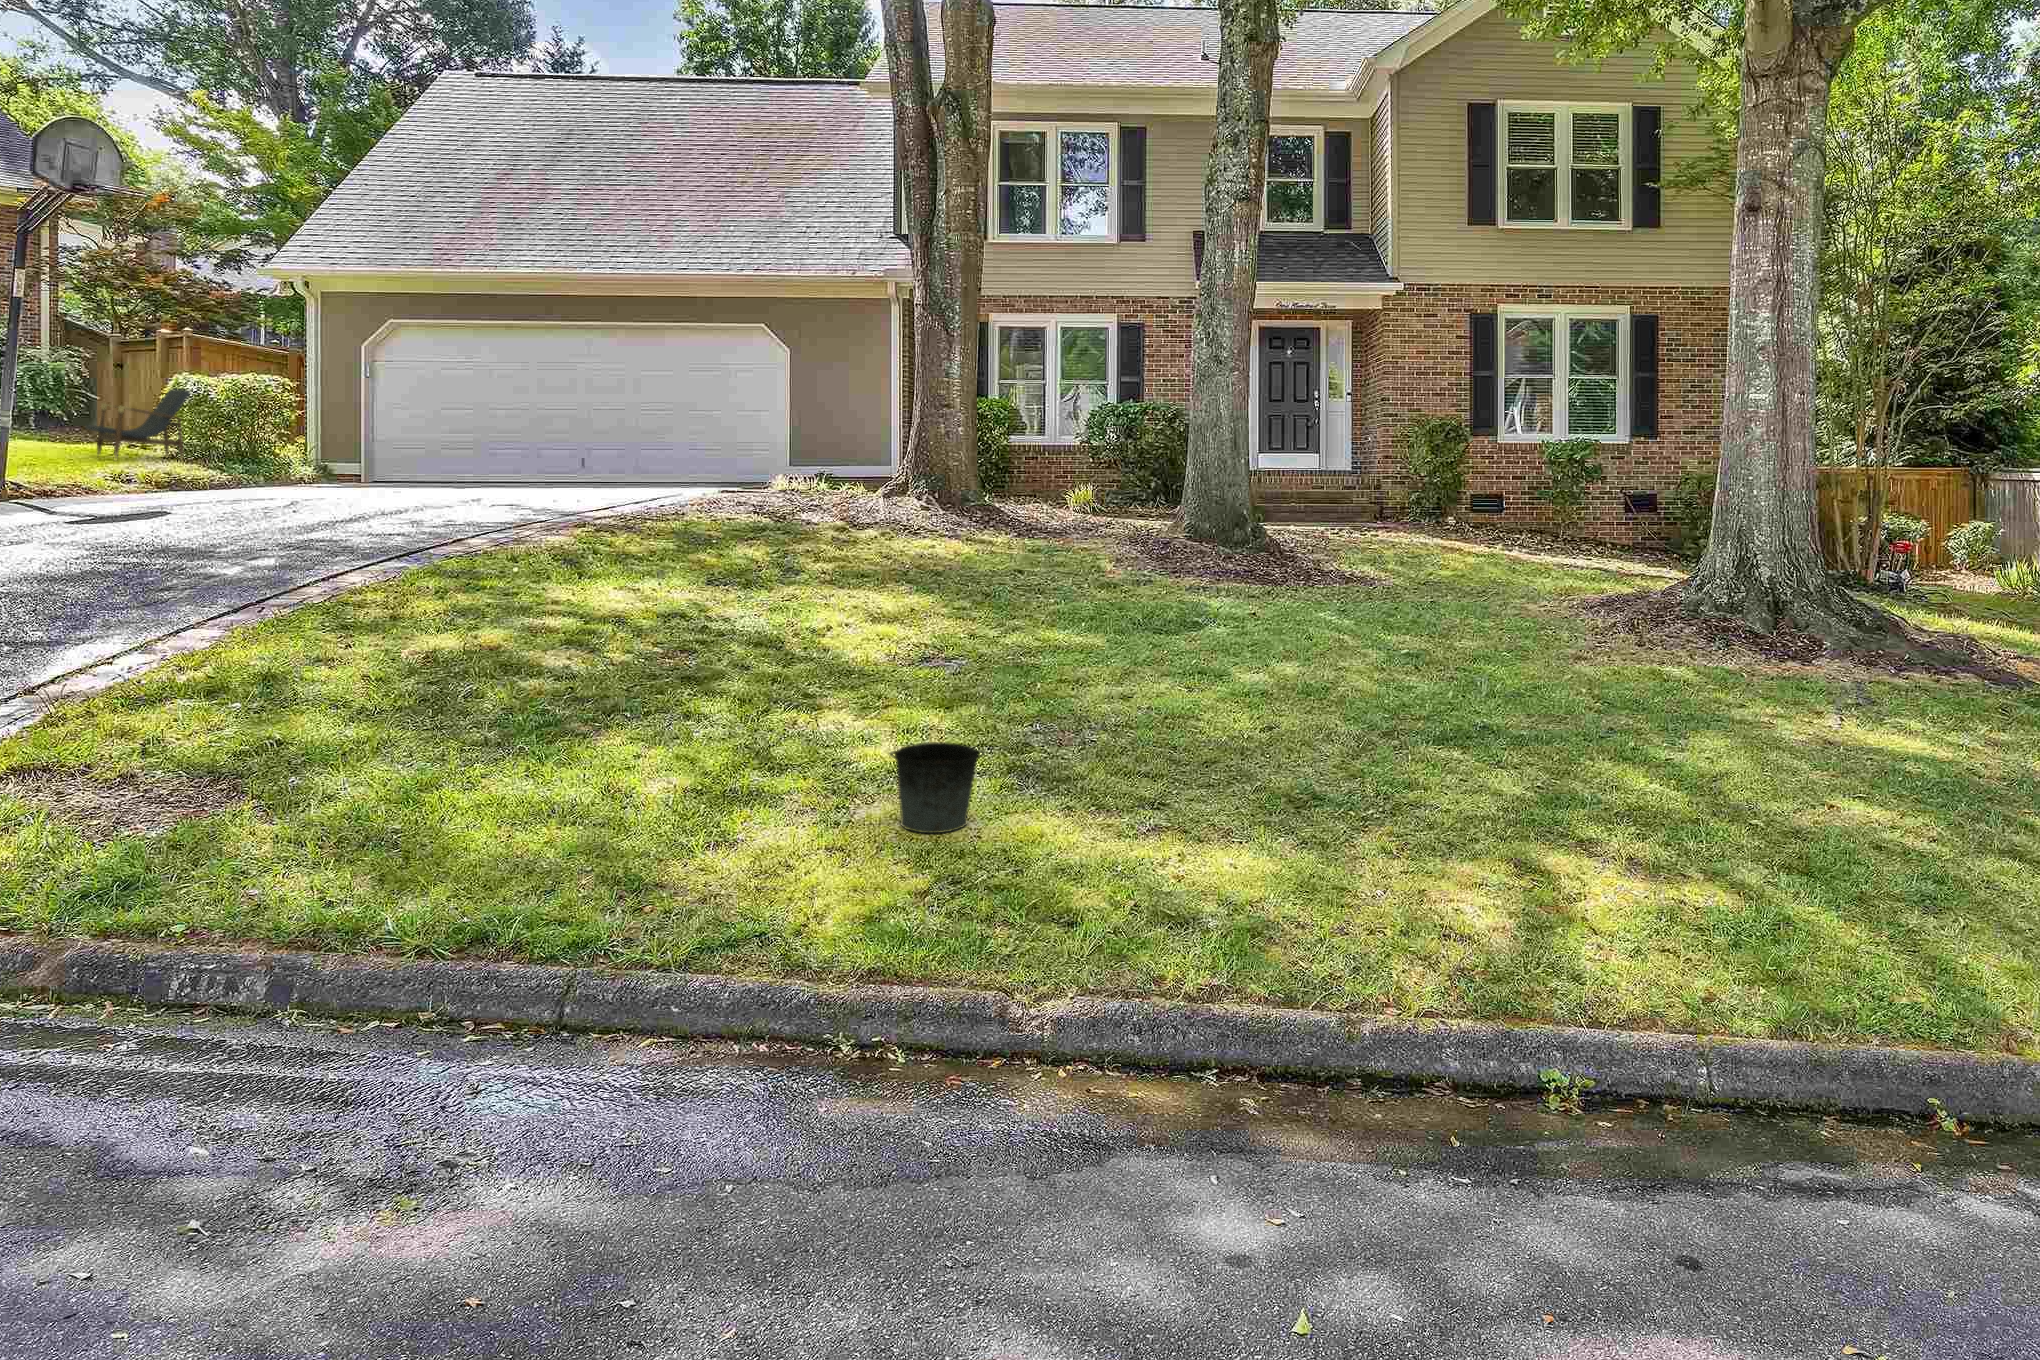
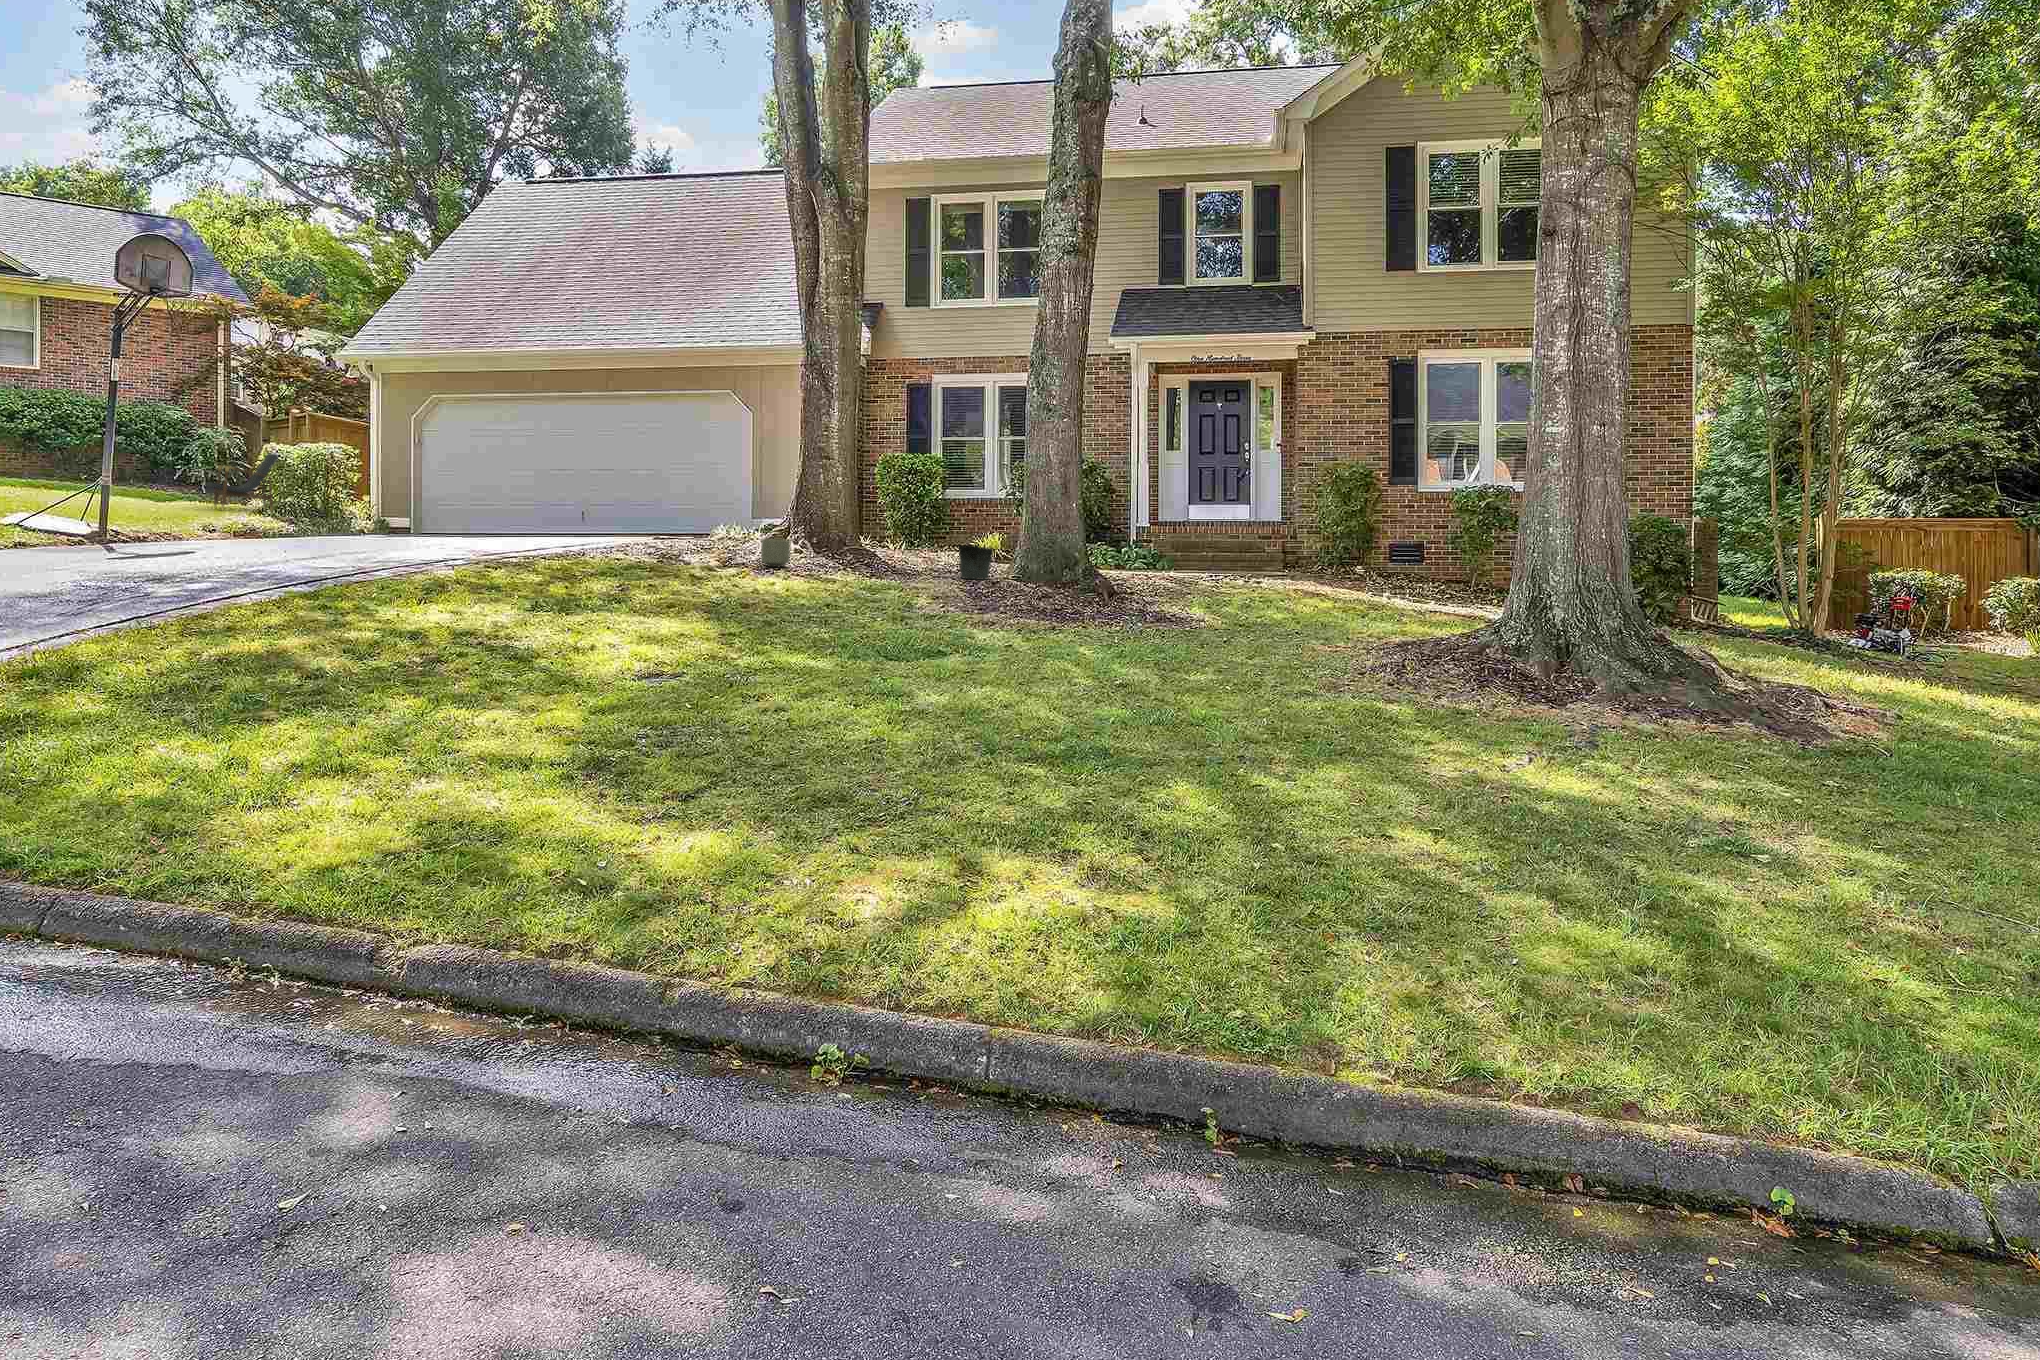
planter: none [928,508,961,539] -> present [761,539,790,567]
bucket: present [889,742,985,833] -> present [958,544,993,580]

